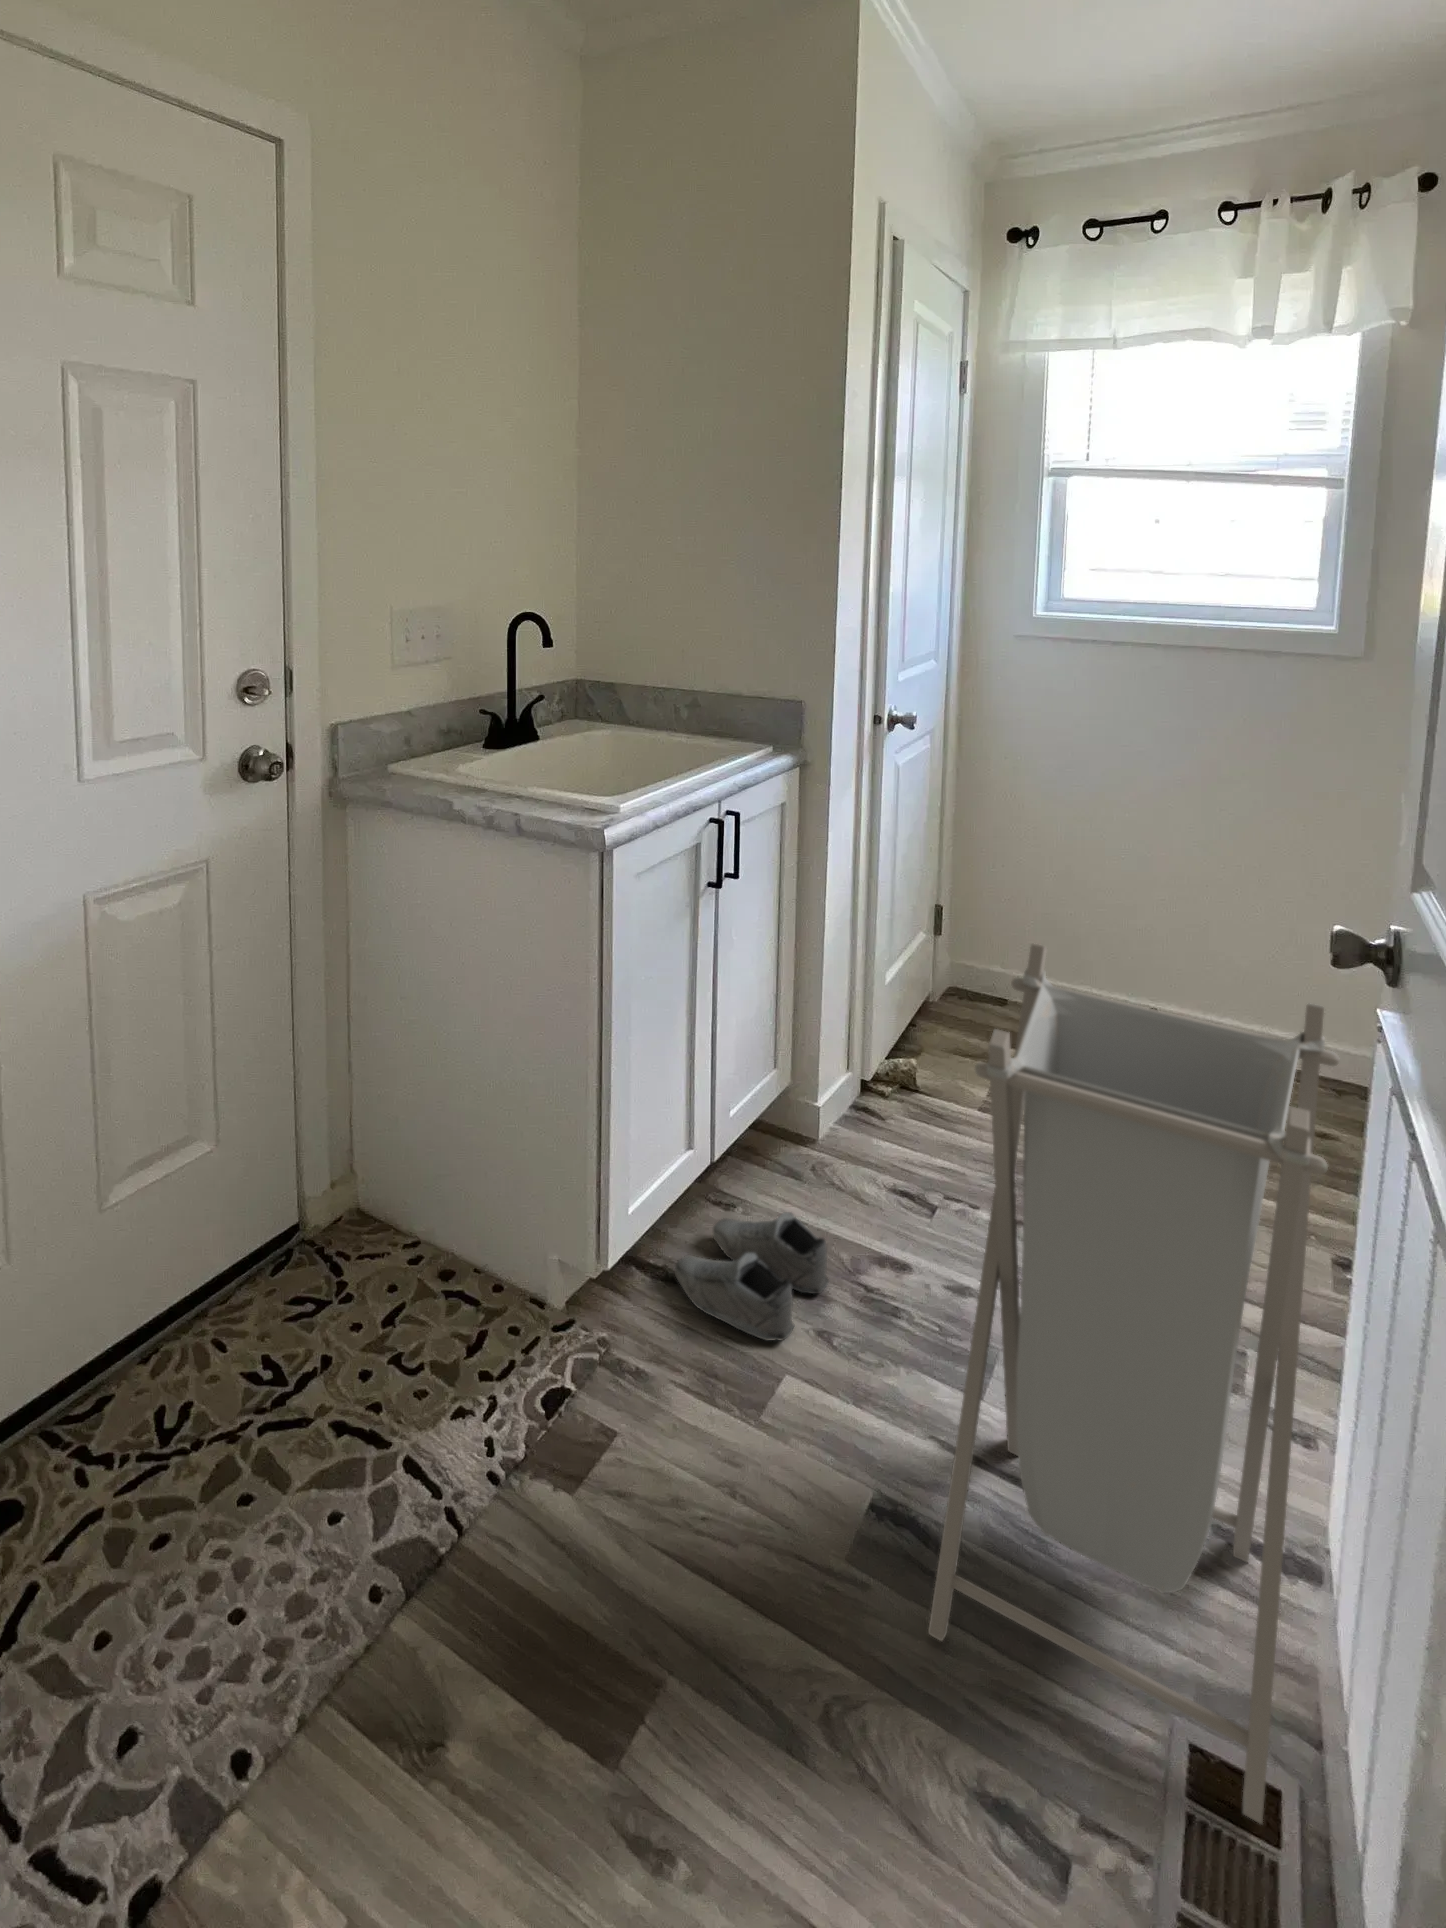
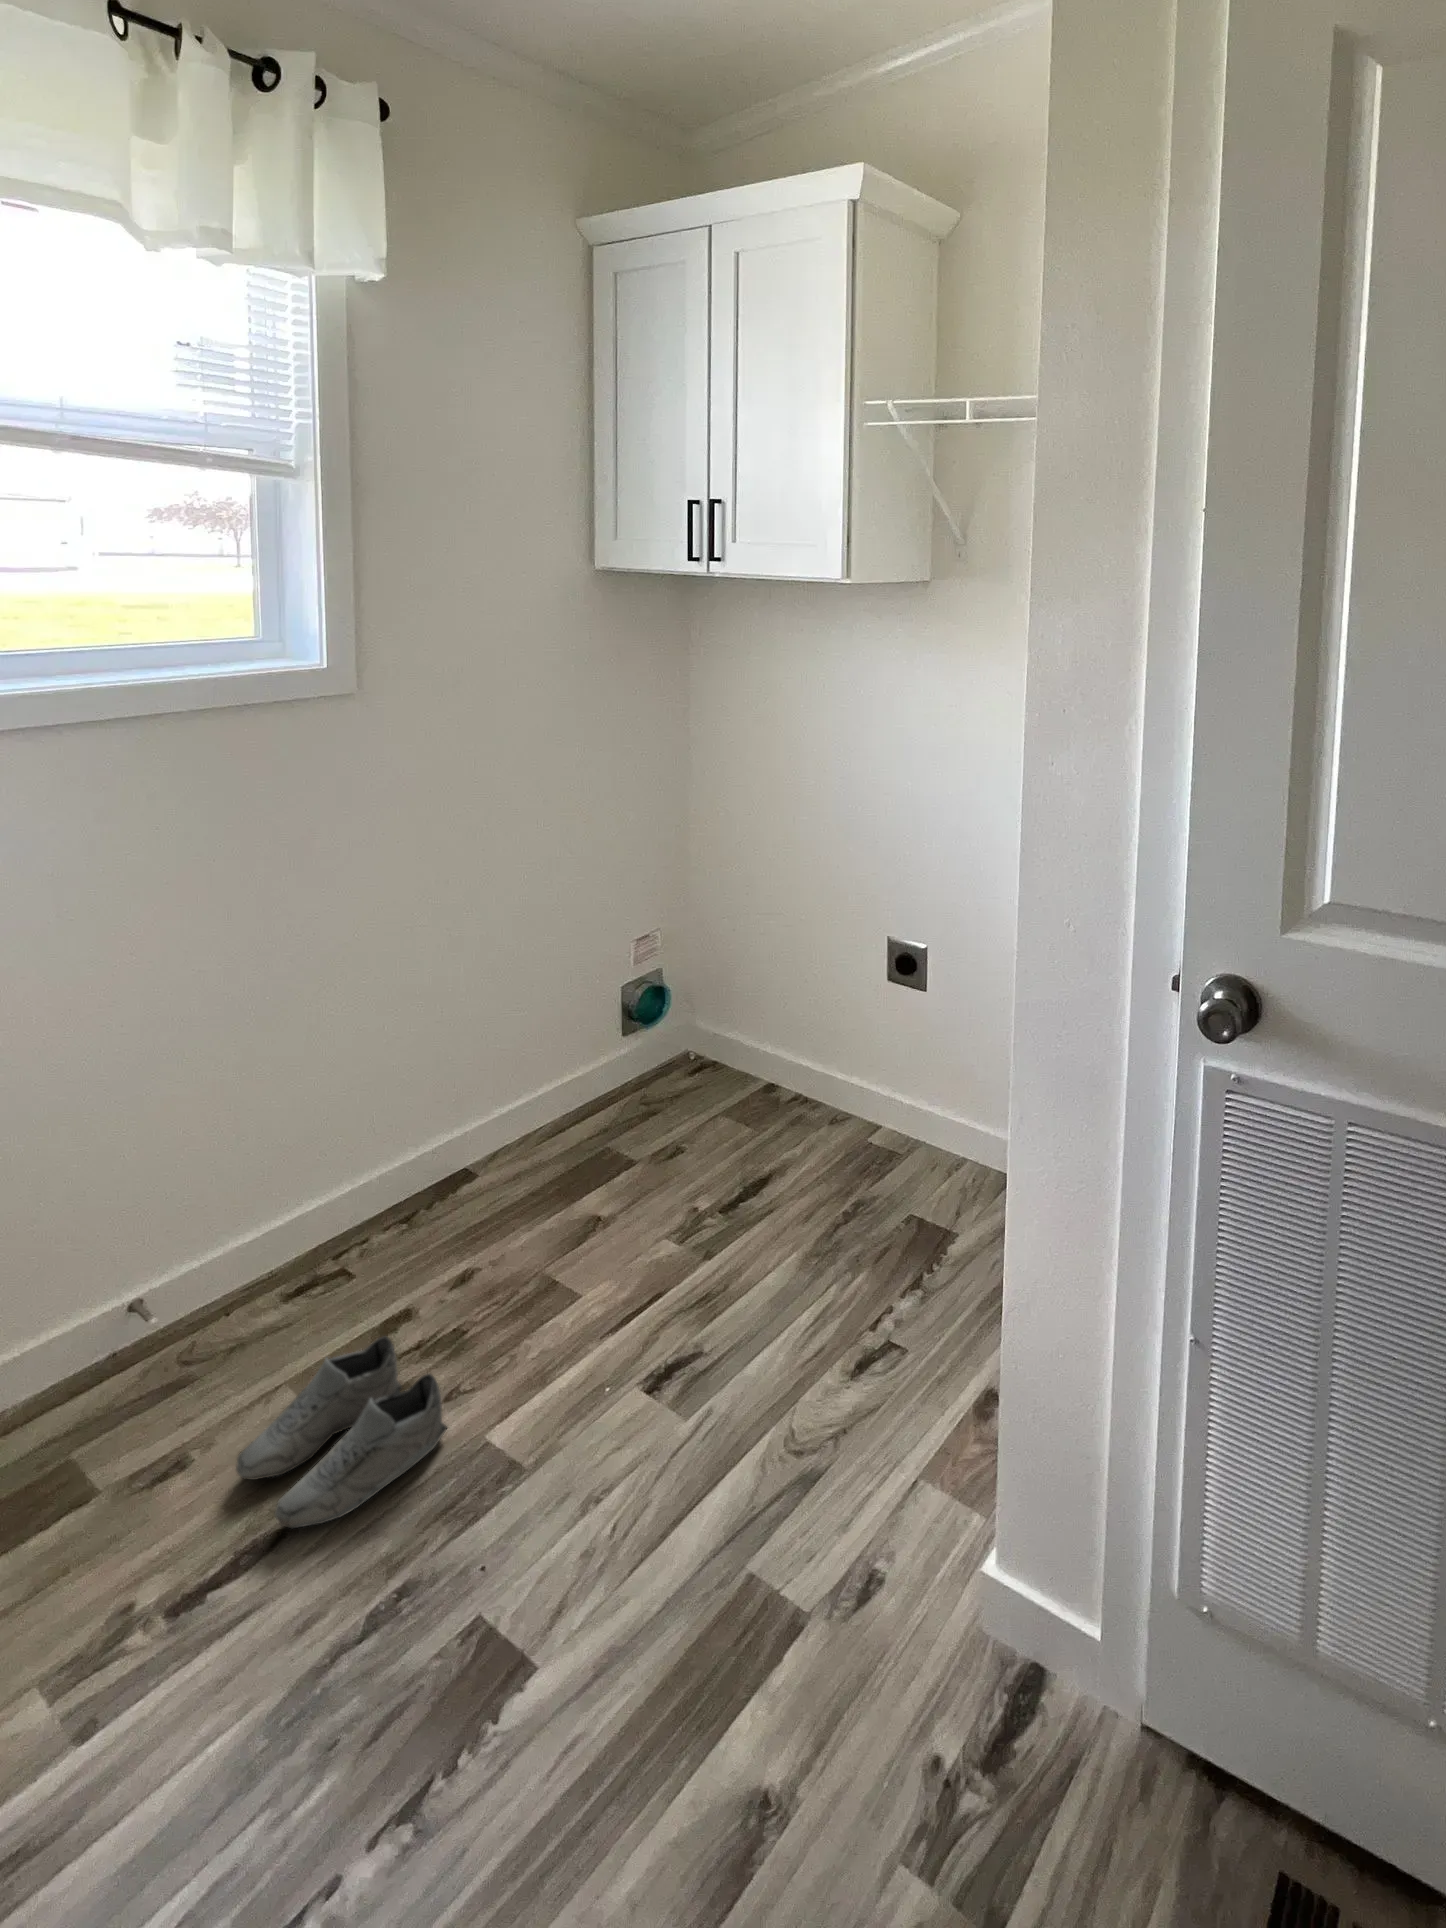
laundry hamper: present [928,944,1340,1824] -> none [591,840,887,1374]

